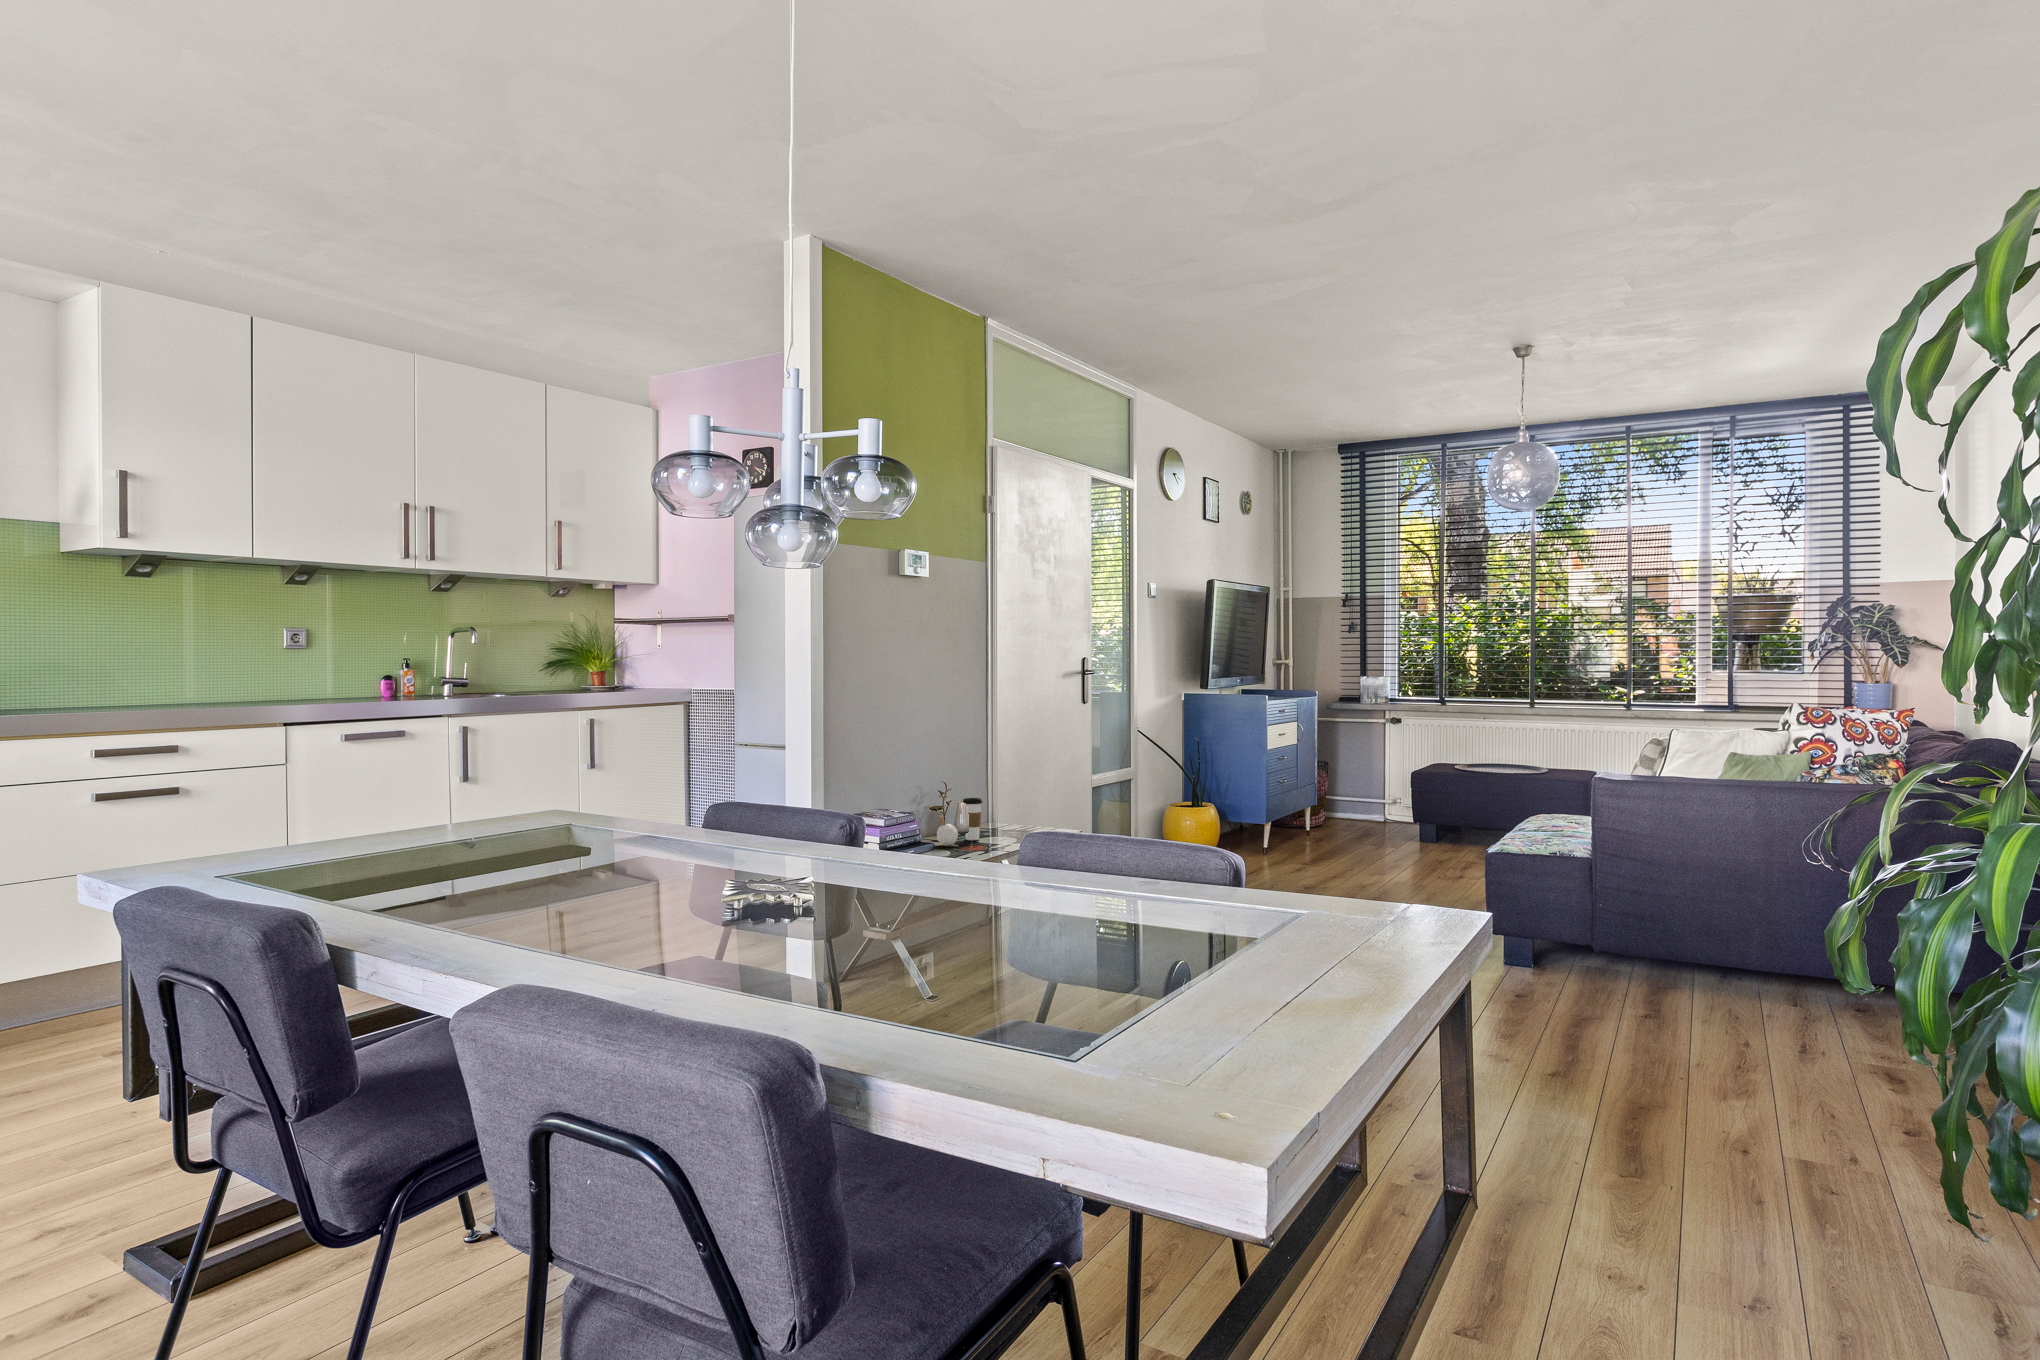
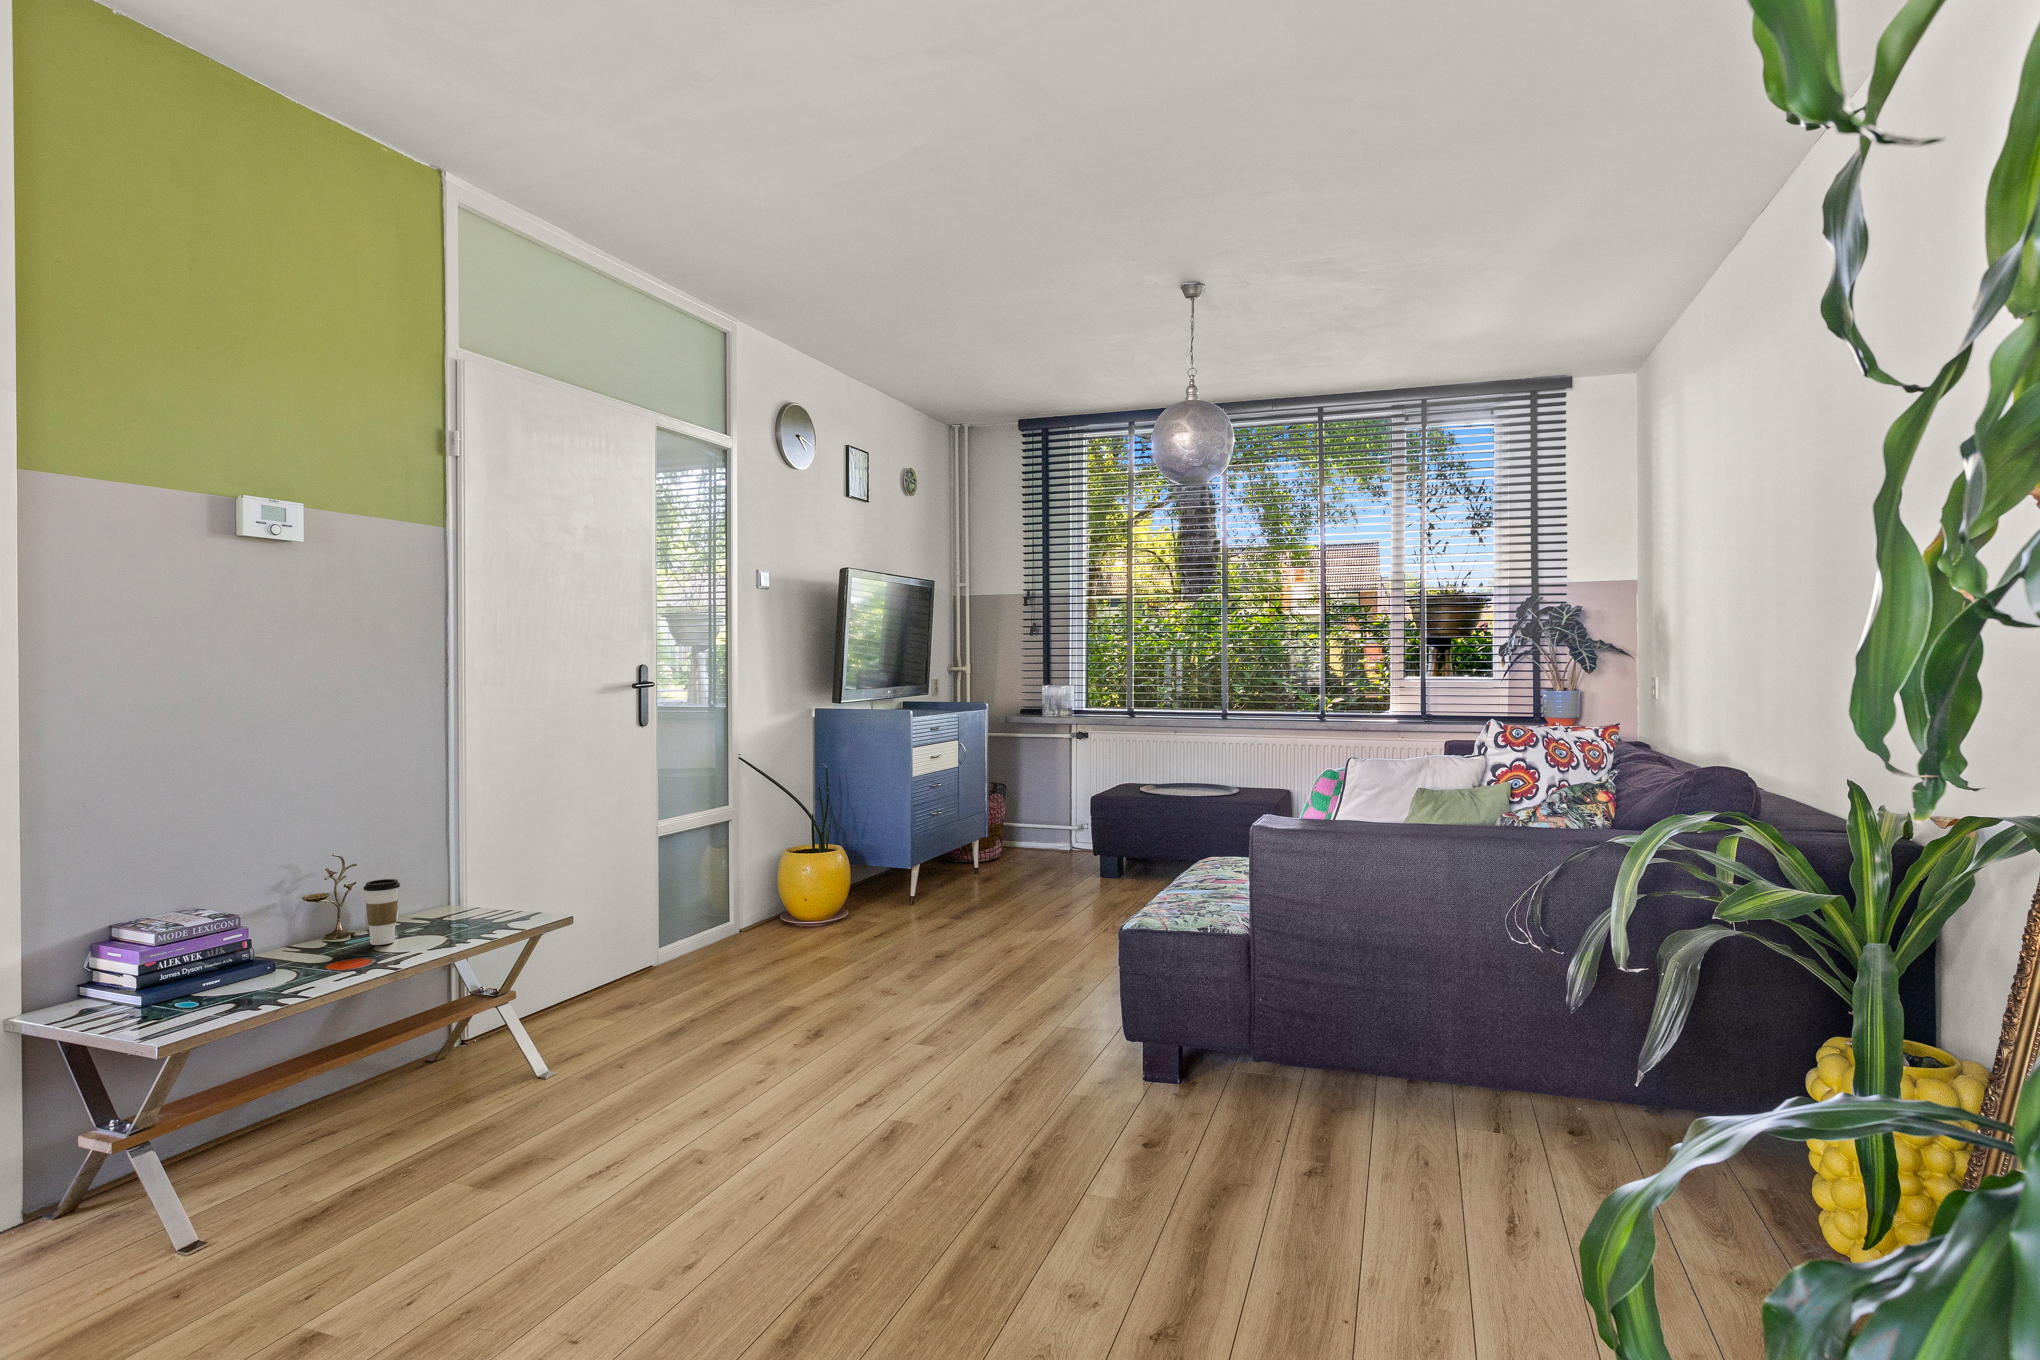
candle: present [937,812,958,846] -> none [304,902,342,960]

